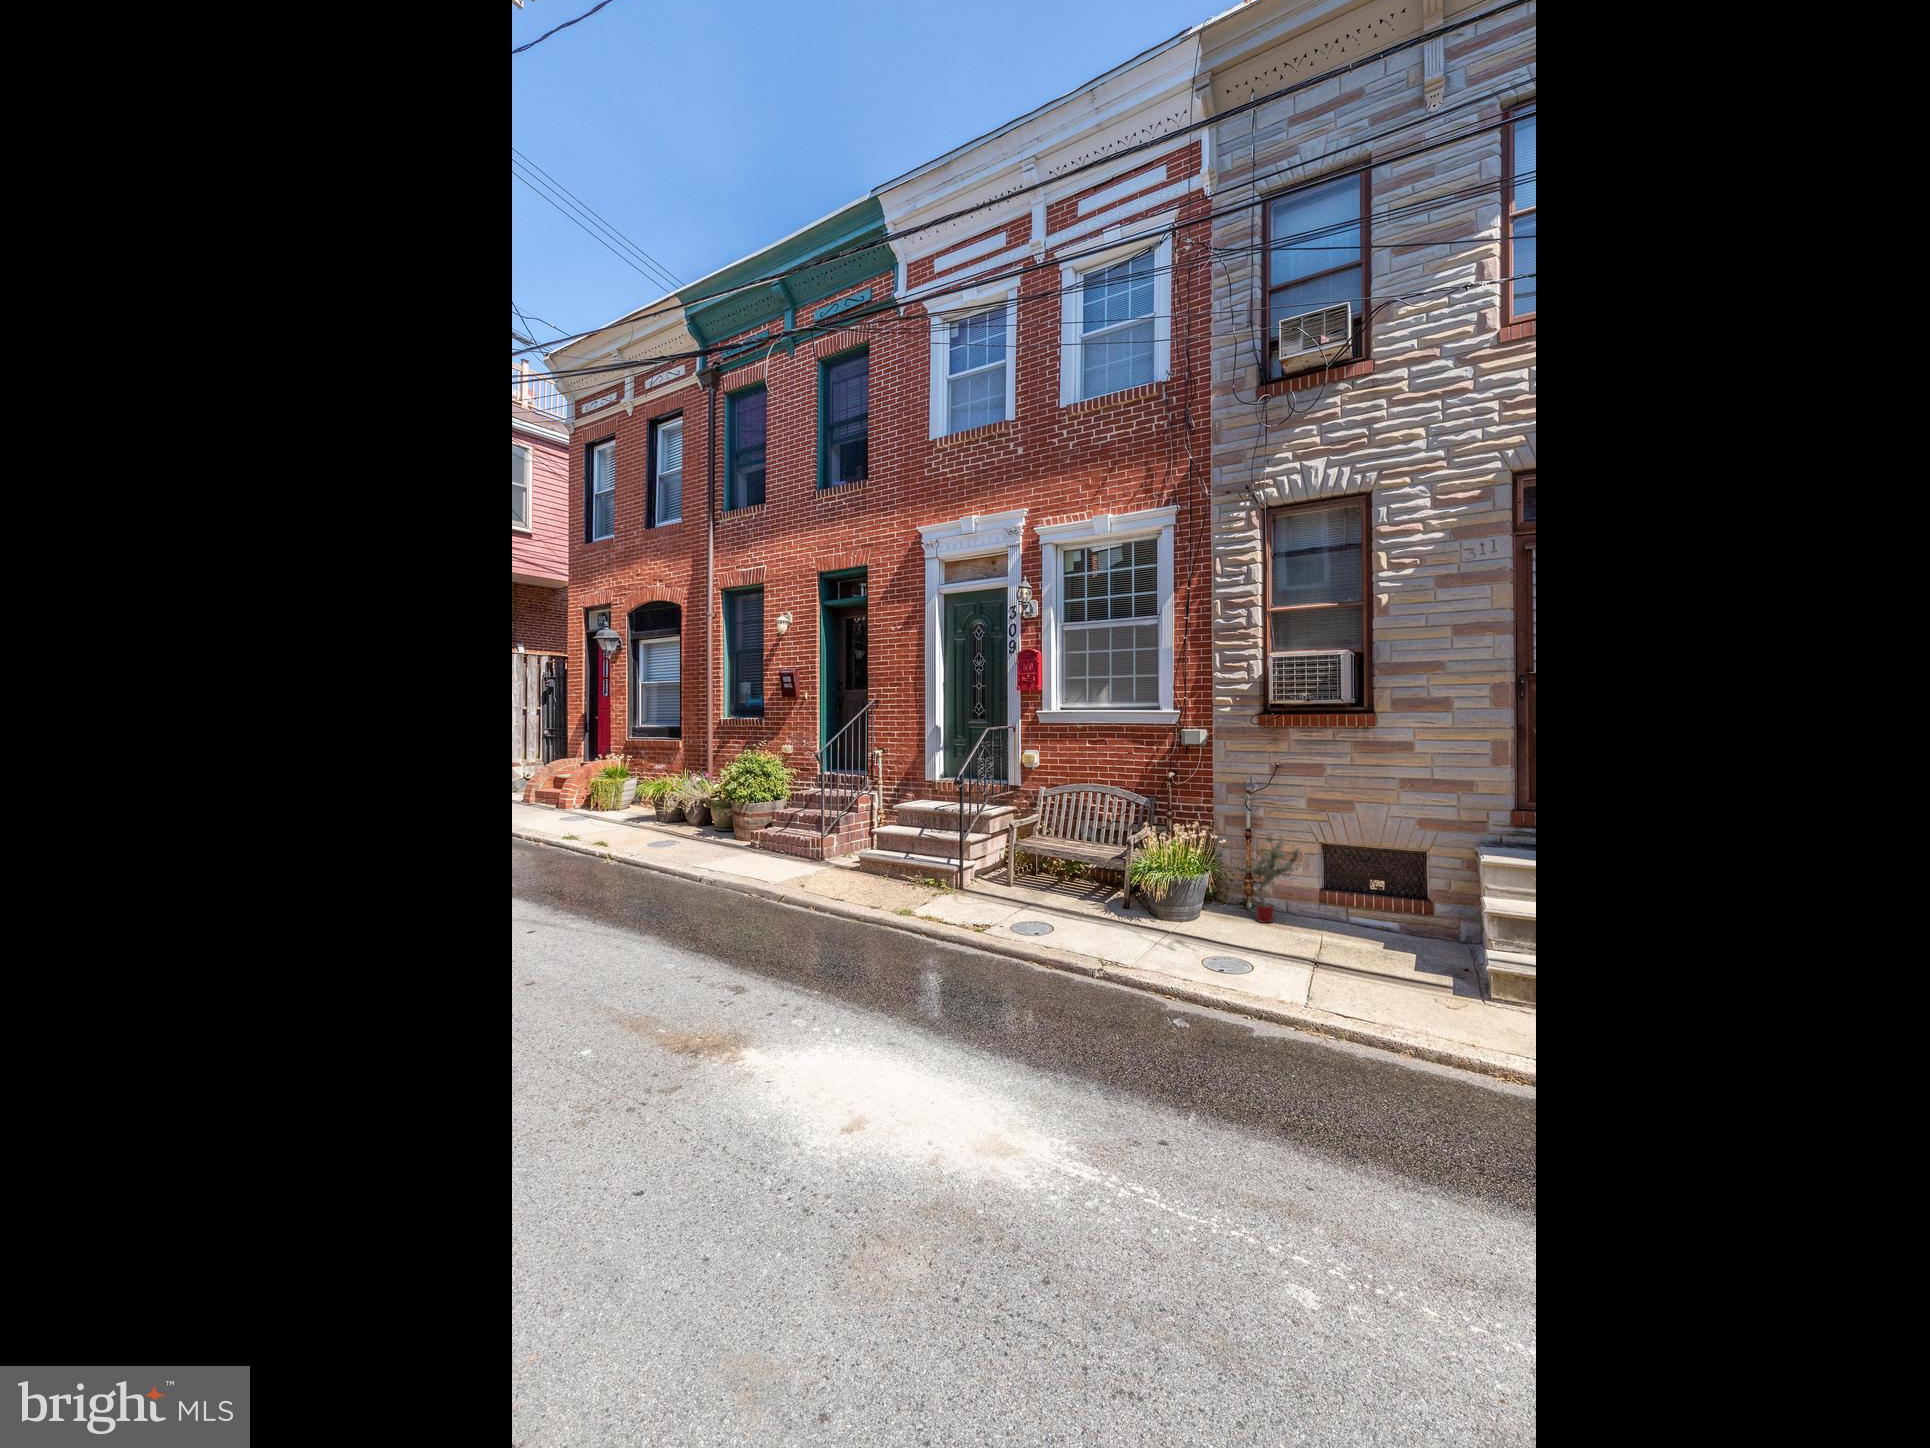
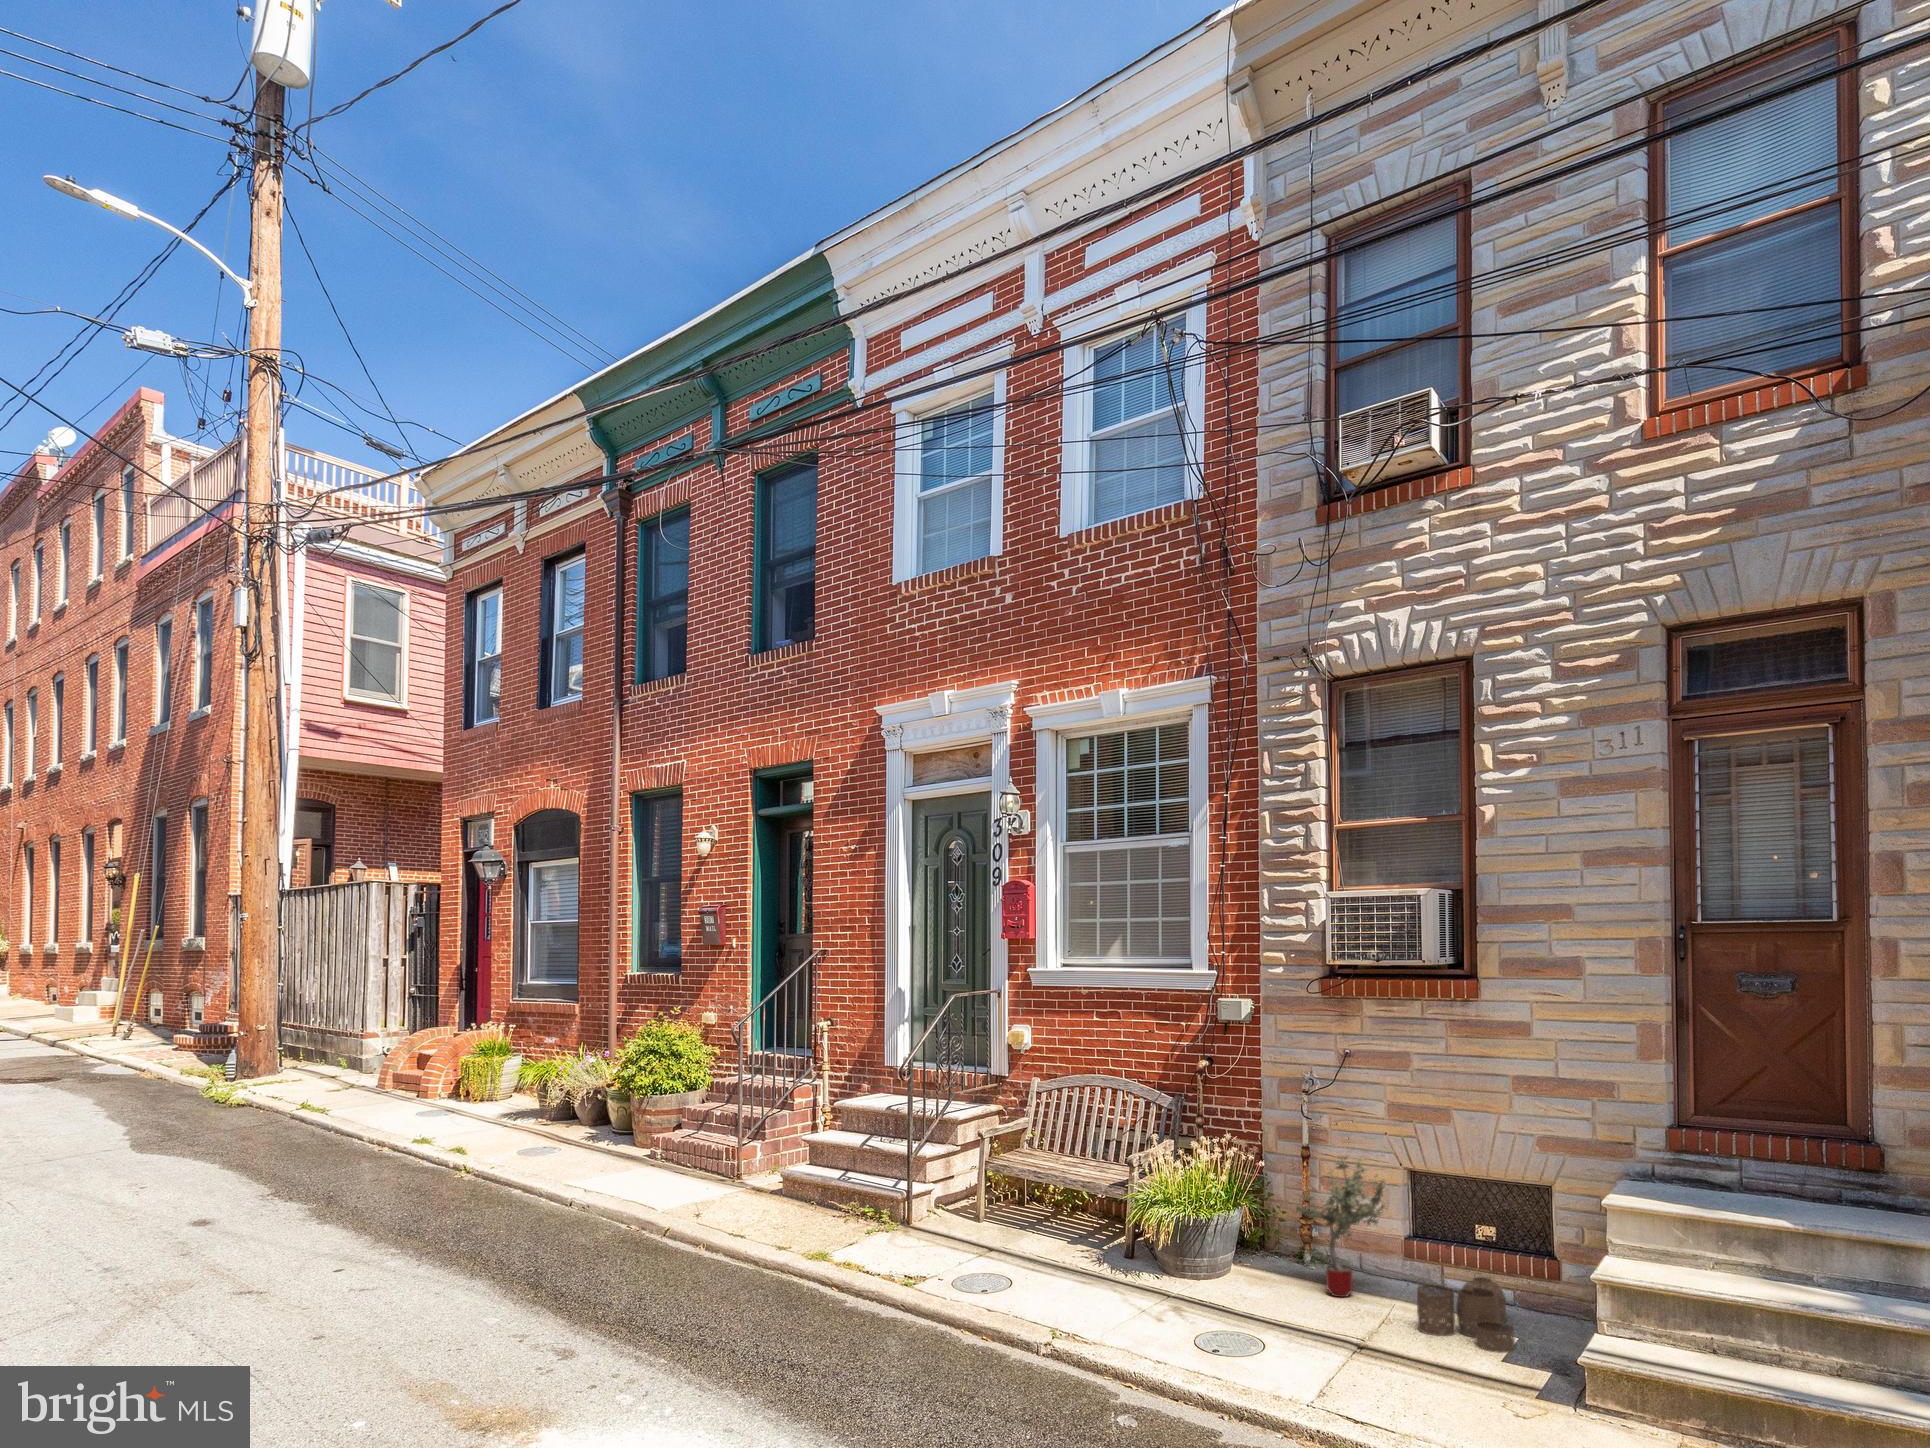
woven basket: none [1324,905,1390,954] -> present [1417,1276,1515,1353]

